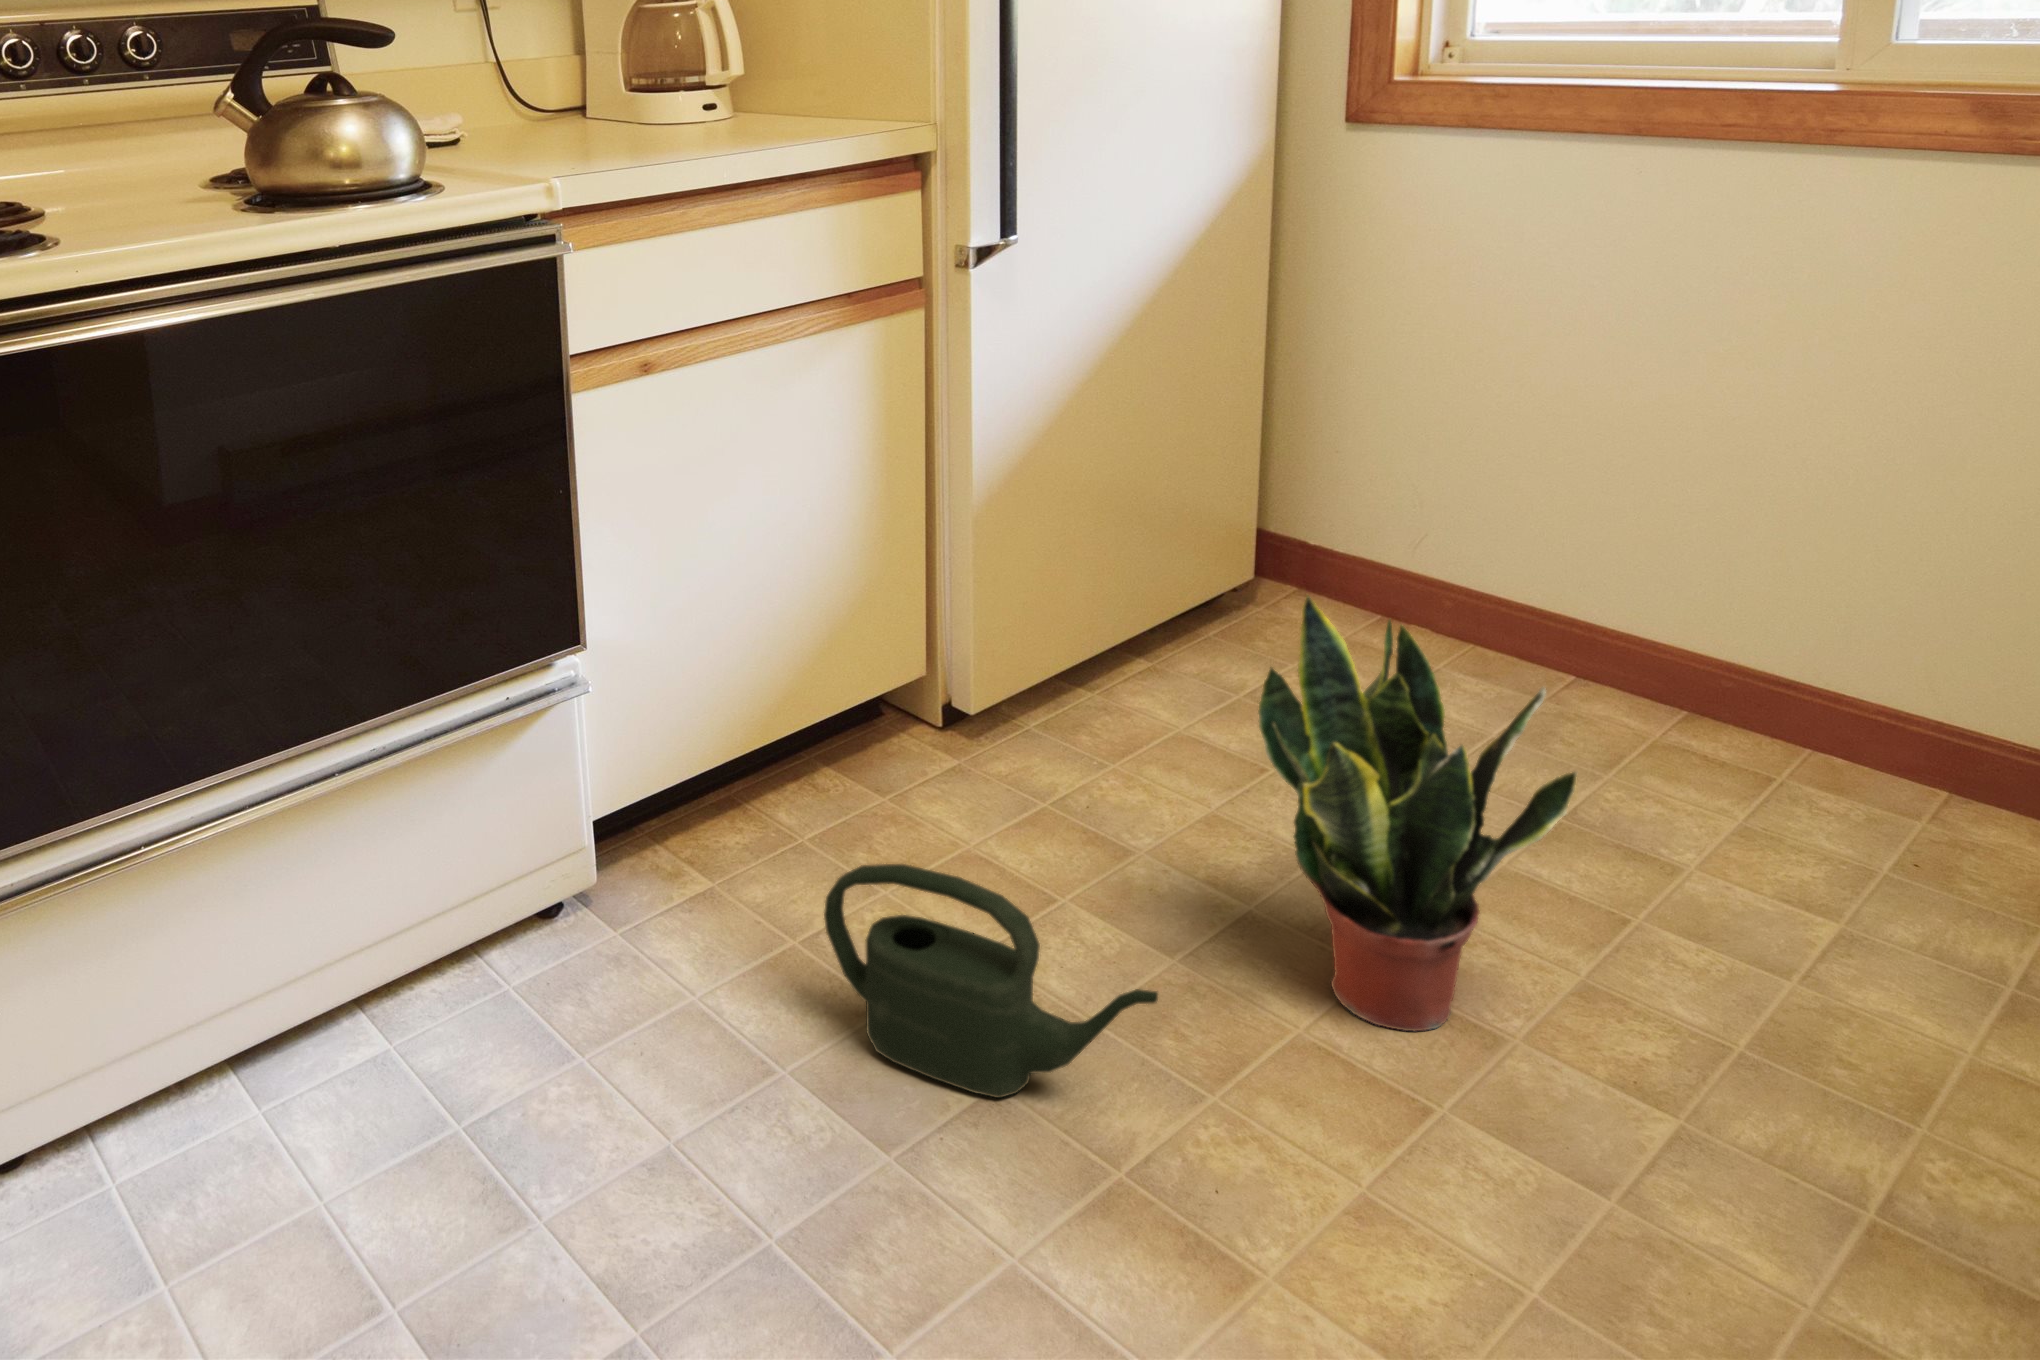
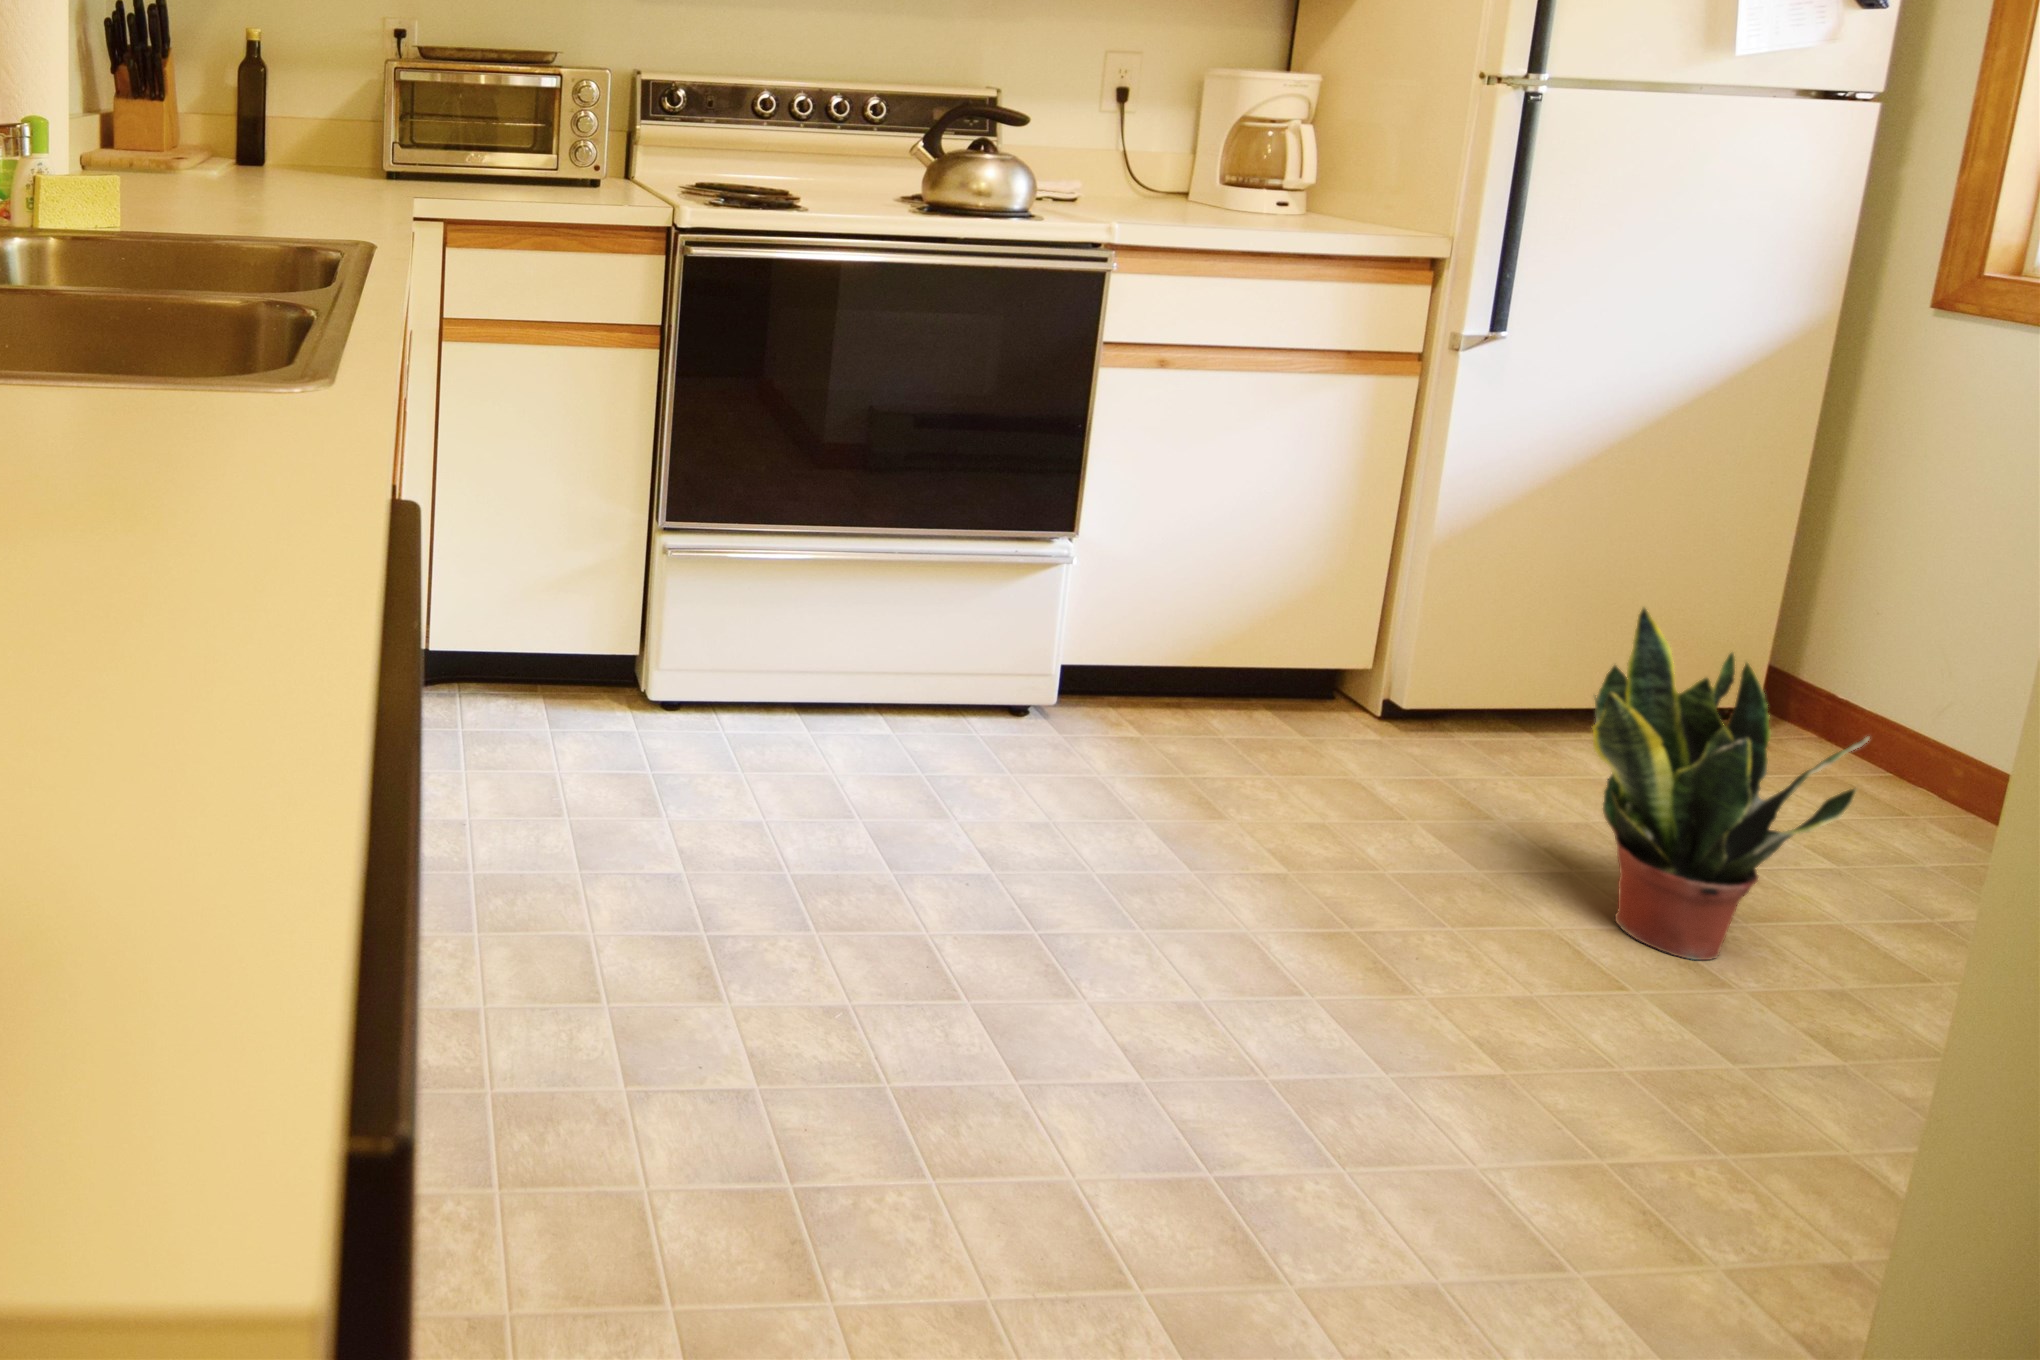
watering can: present [824,864,1158,1098] -> none [1201,703,1426,873]

